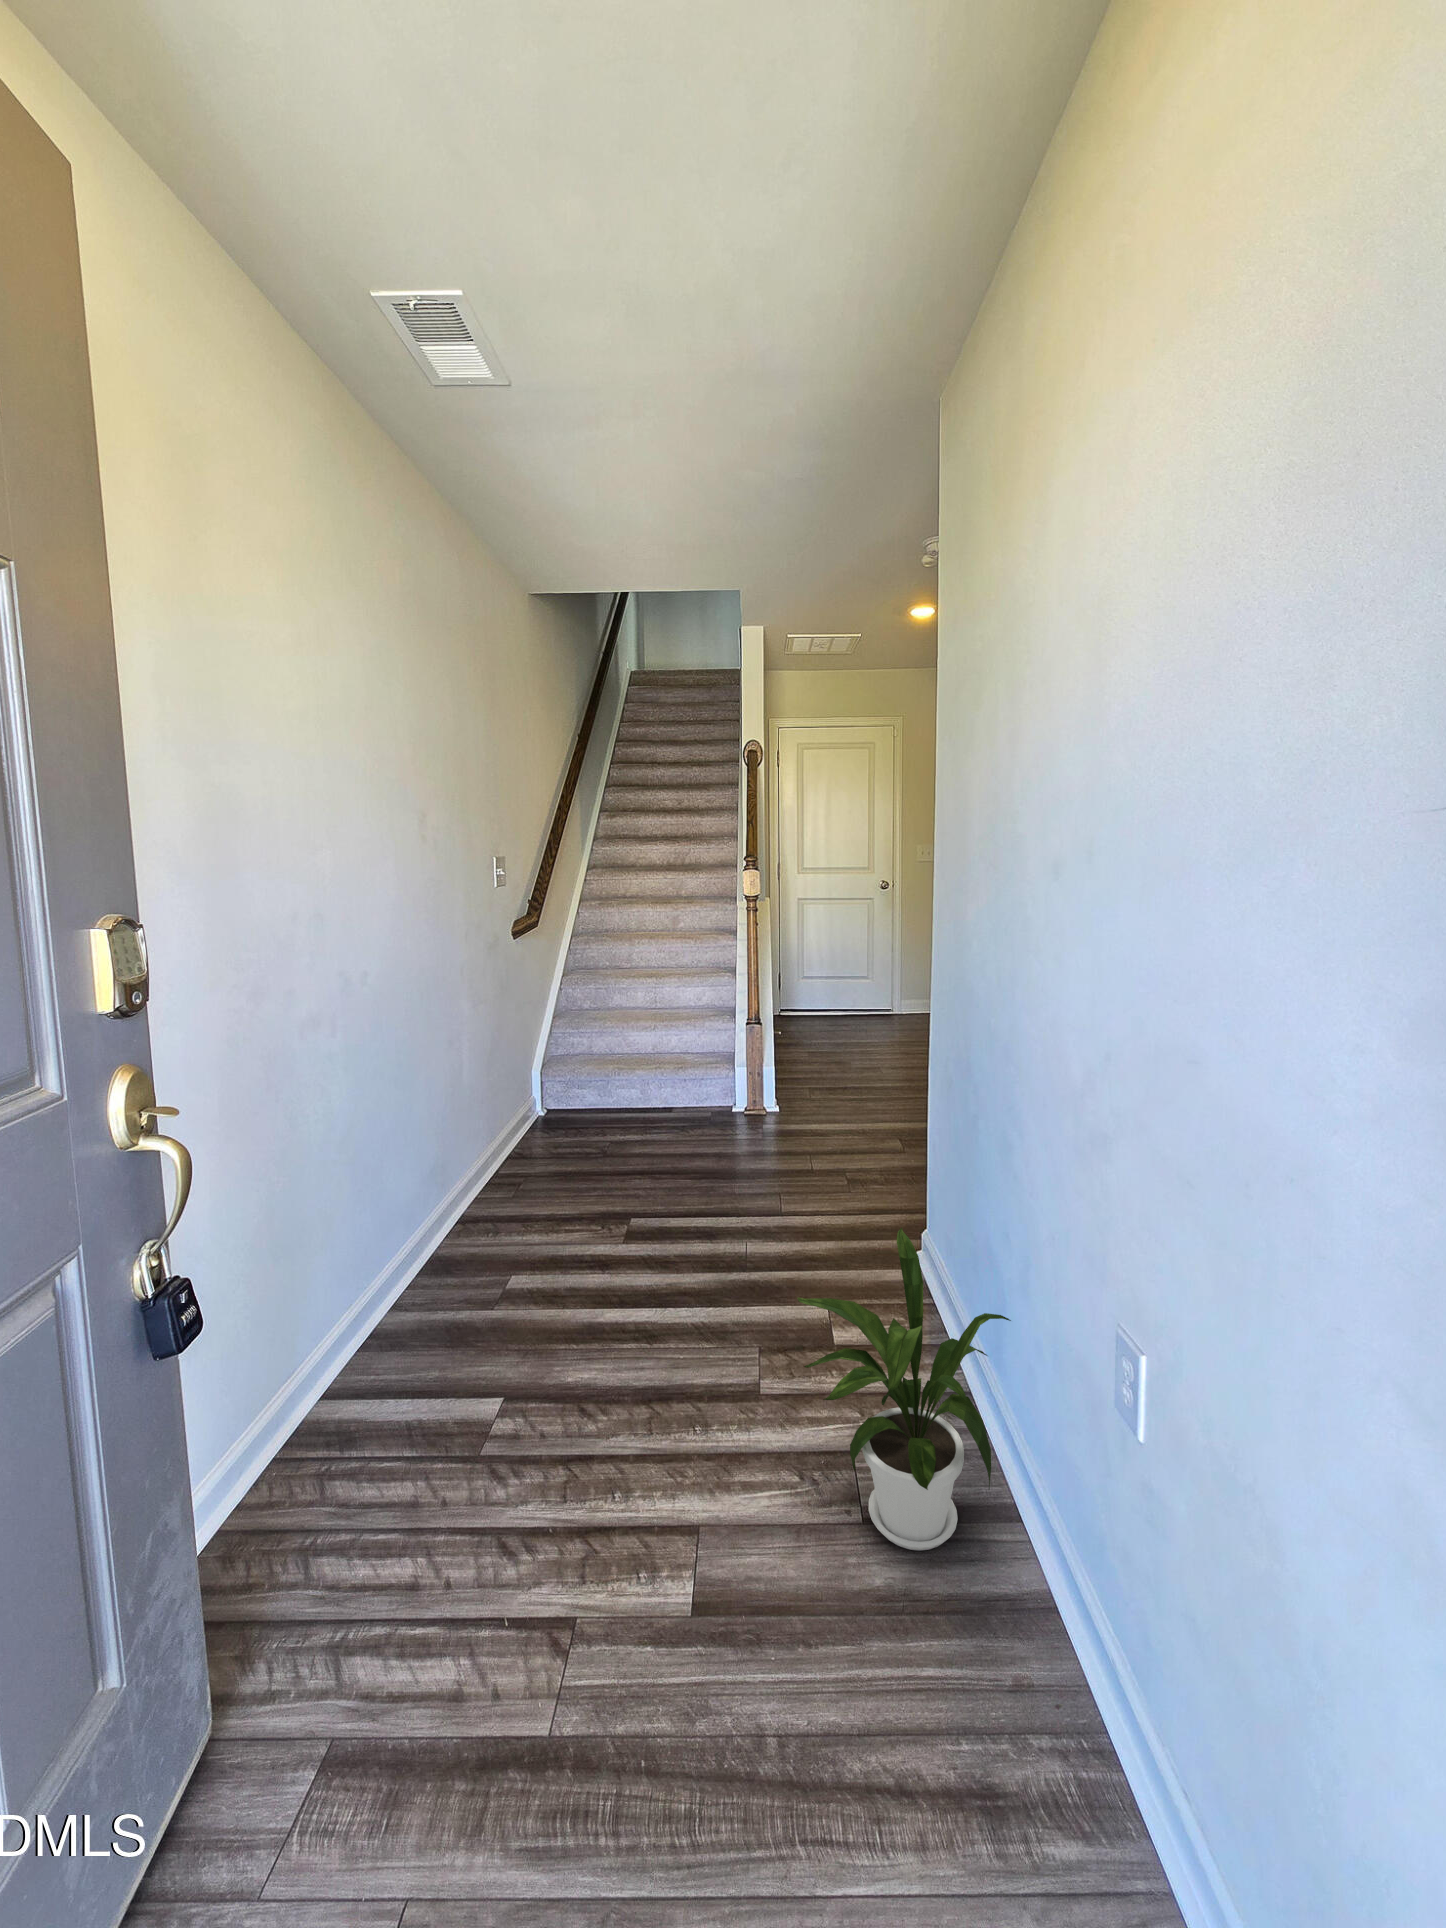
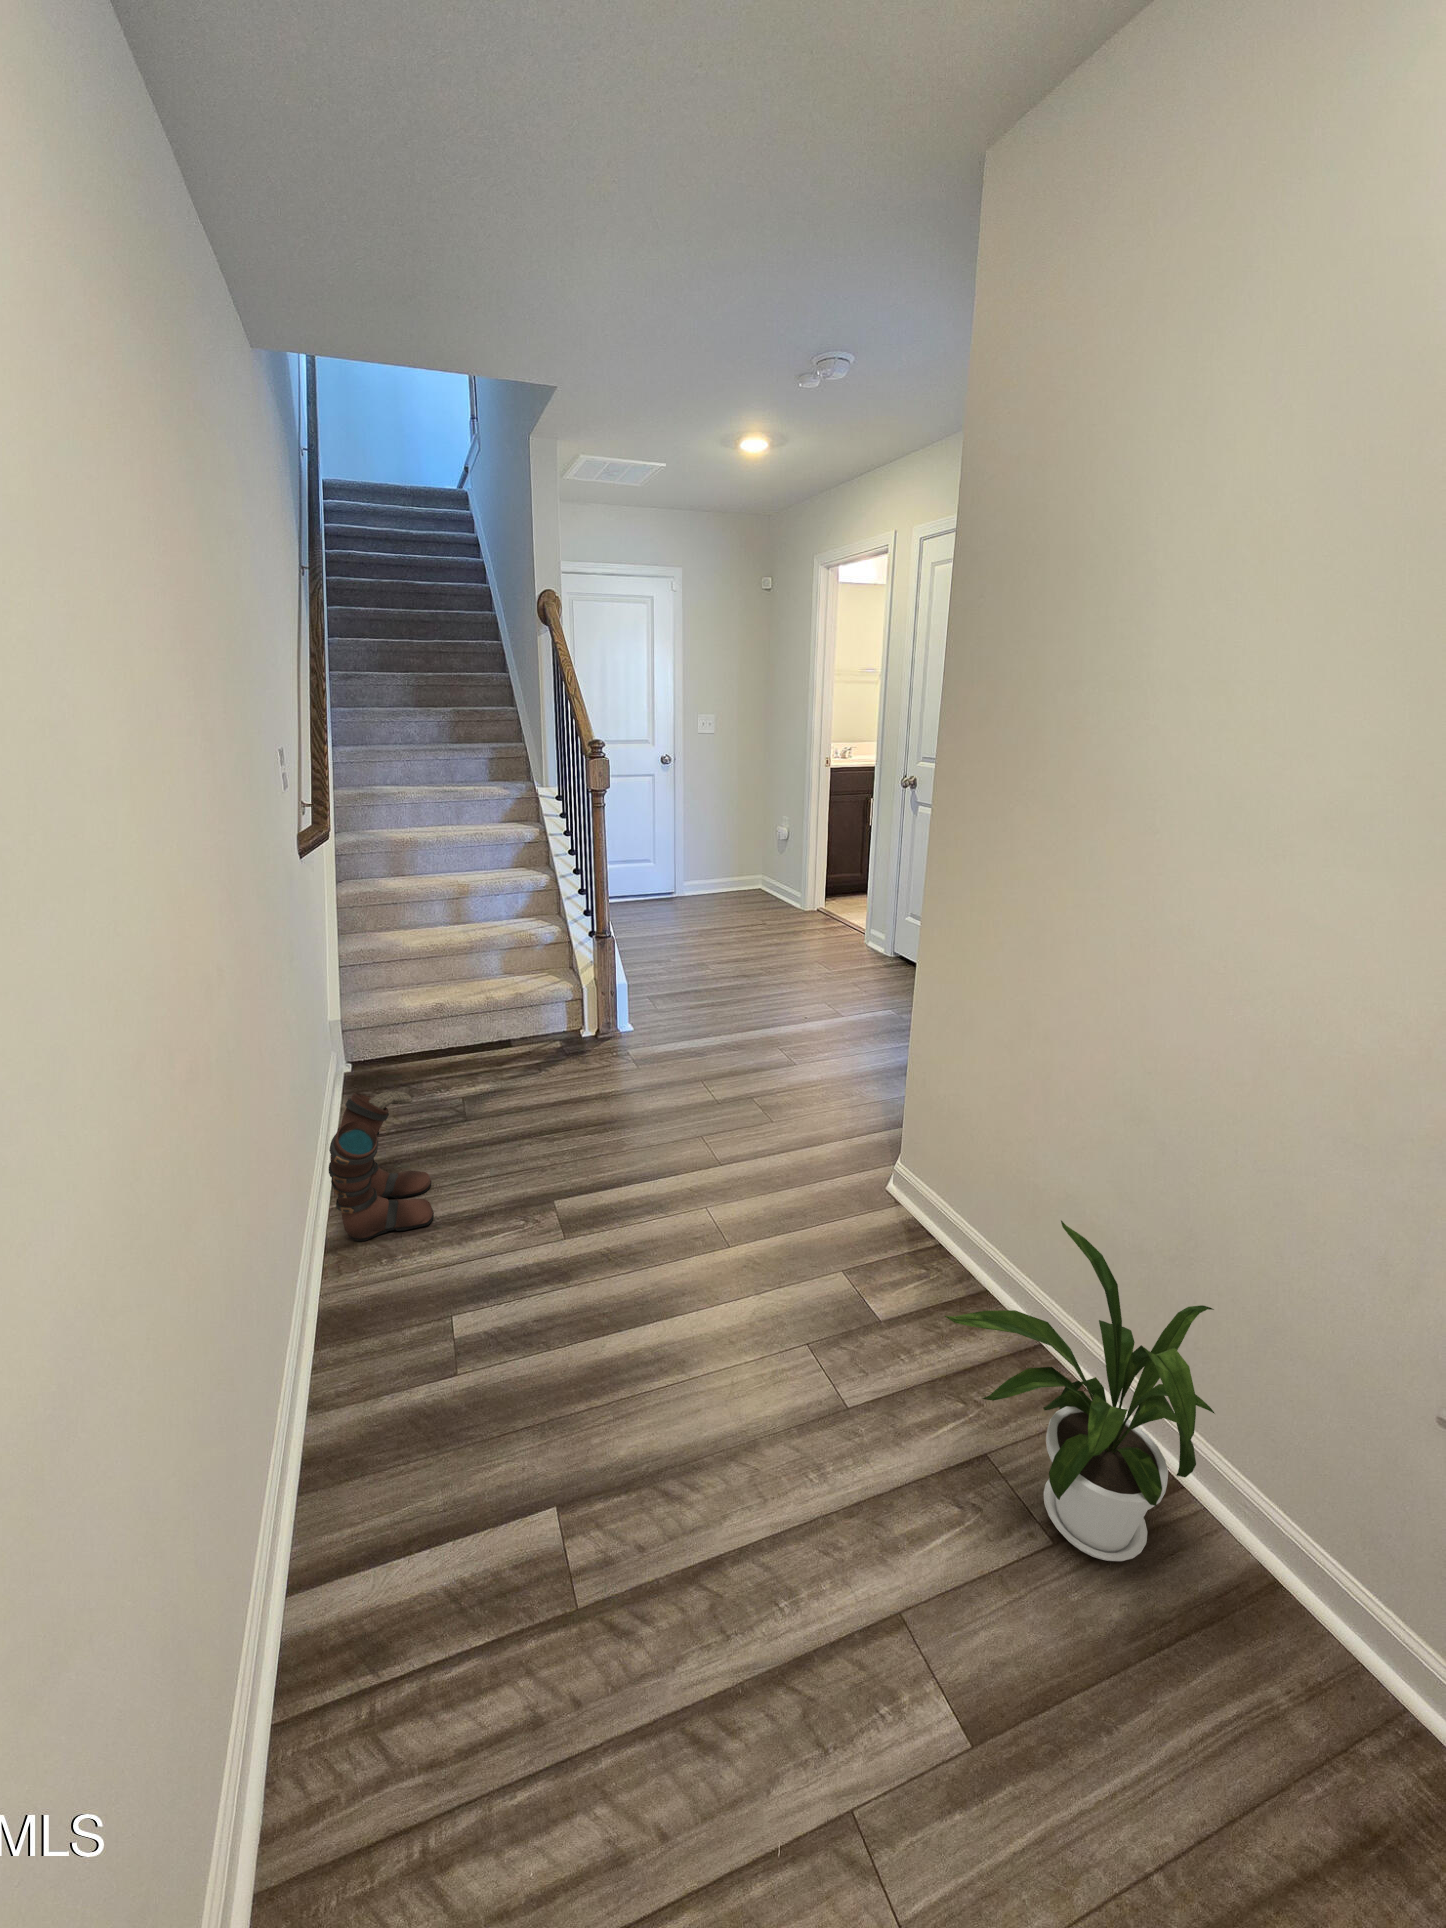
boots: none [466,1108,552,1220] -> present [329,1091,434,1241]

